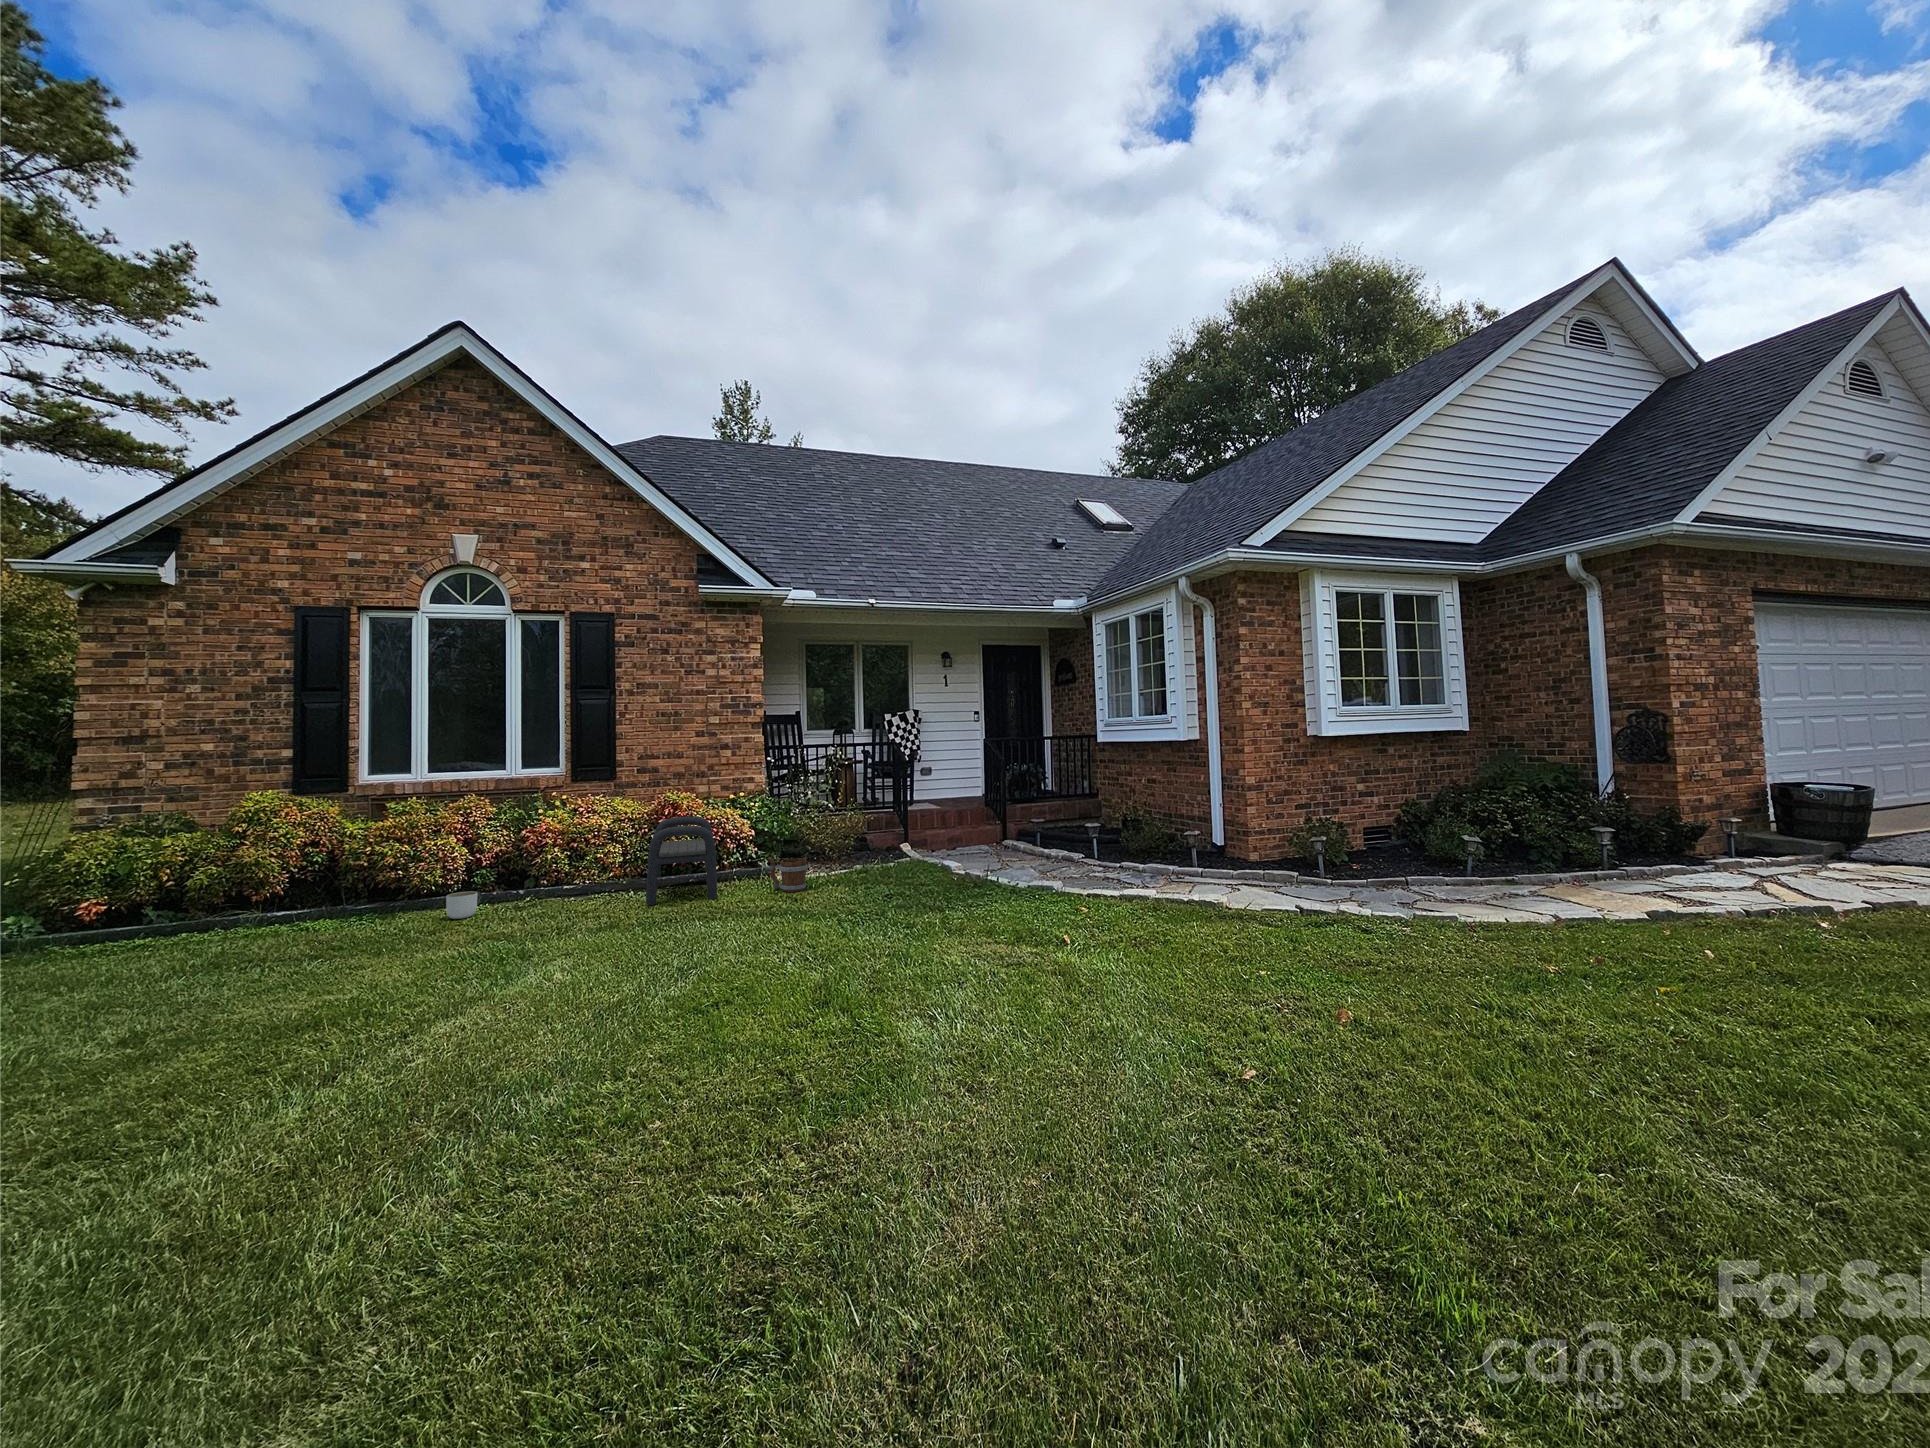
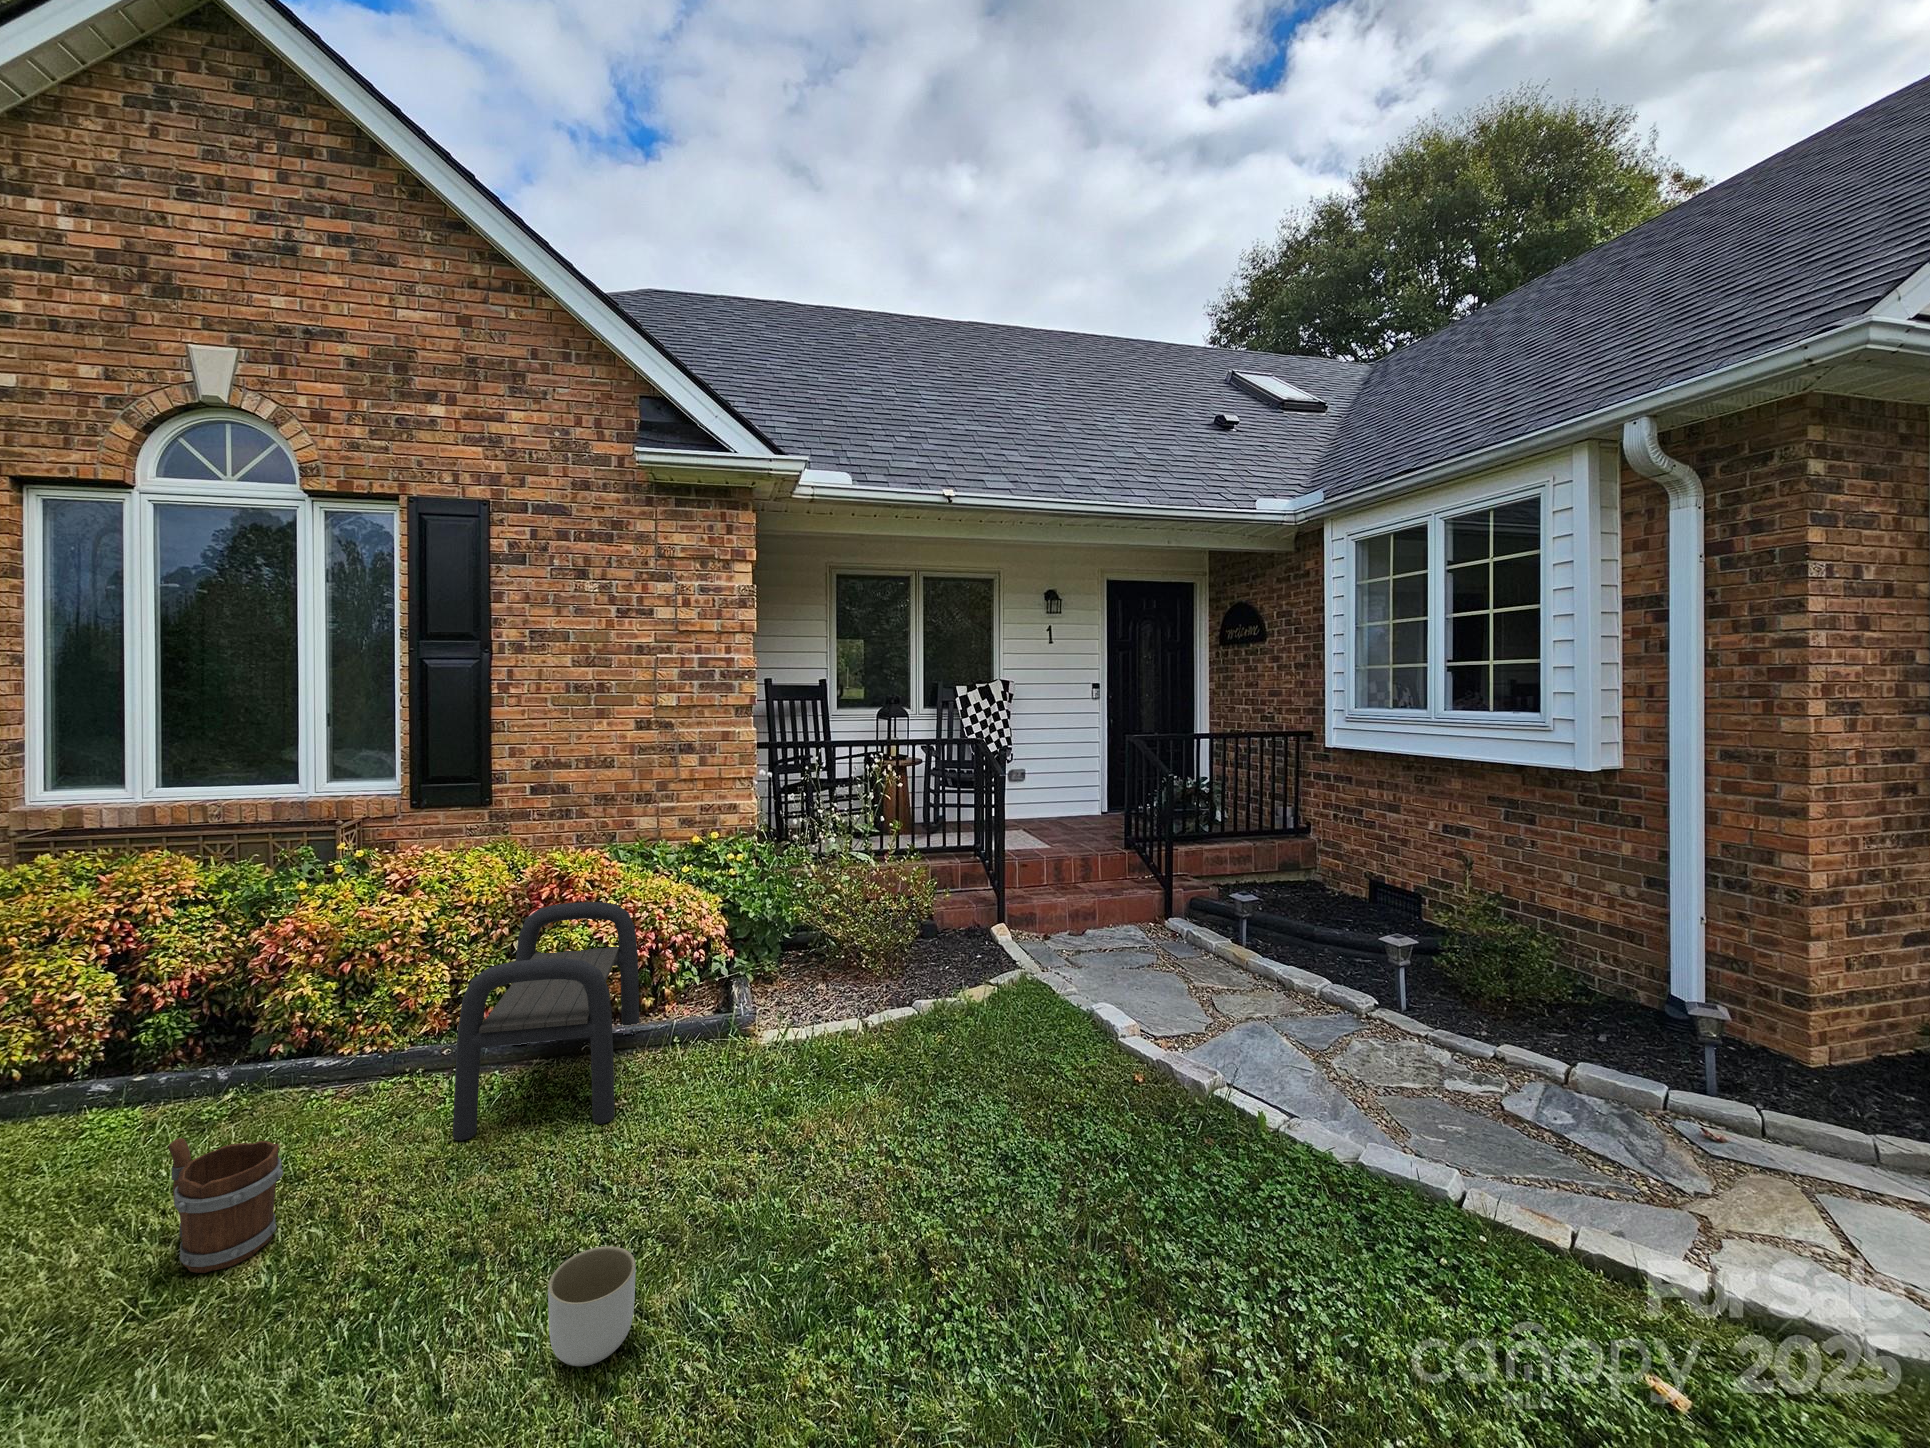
bucket: present [768,857,808,892] -> present [168,1138,283,1273]
planter: present [446,891,478,919] -> present [548,1246,636,1366]

